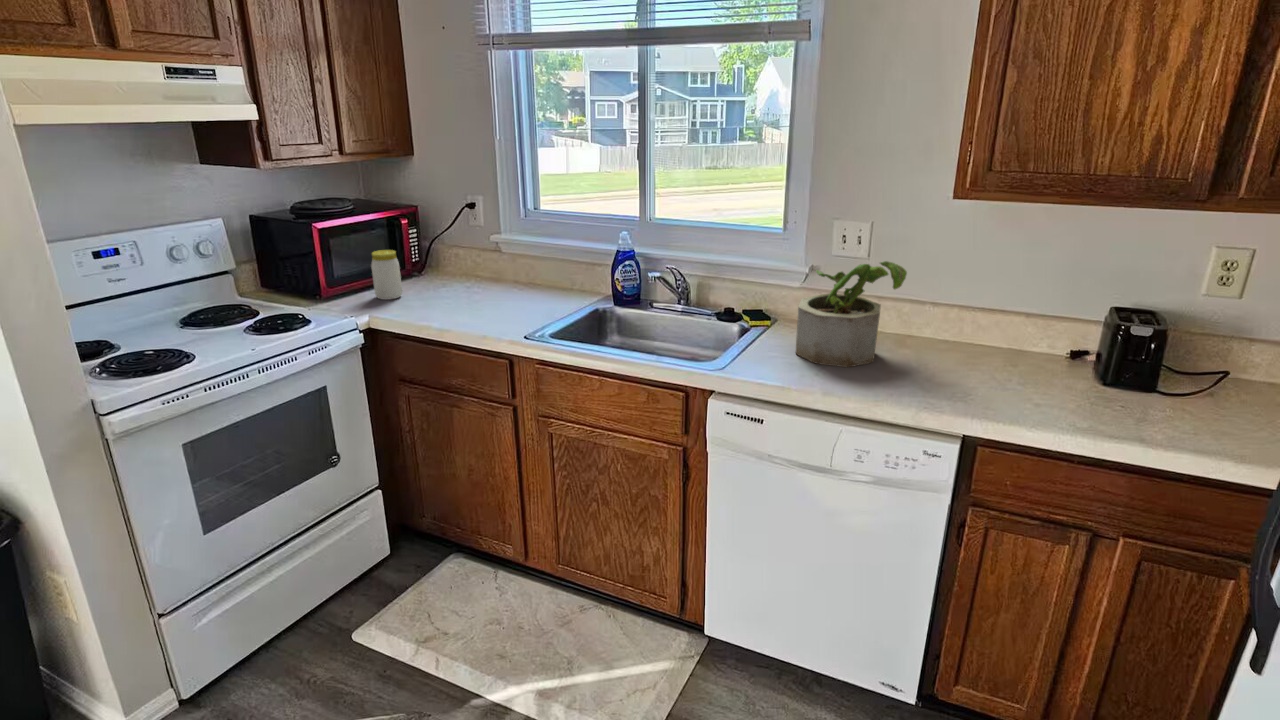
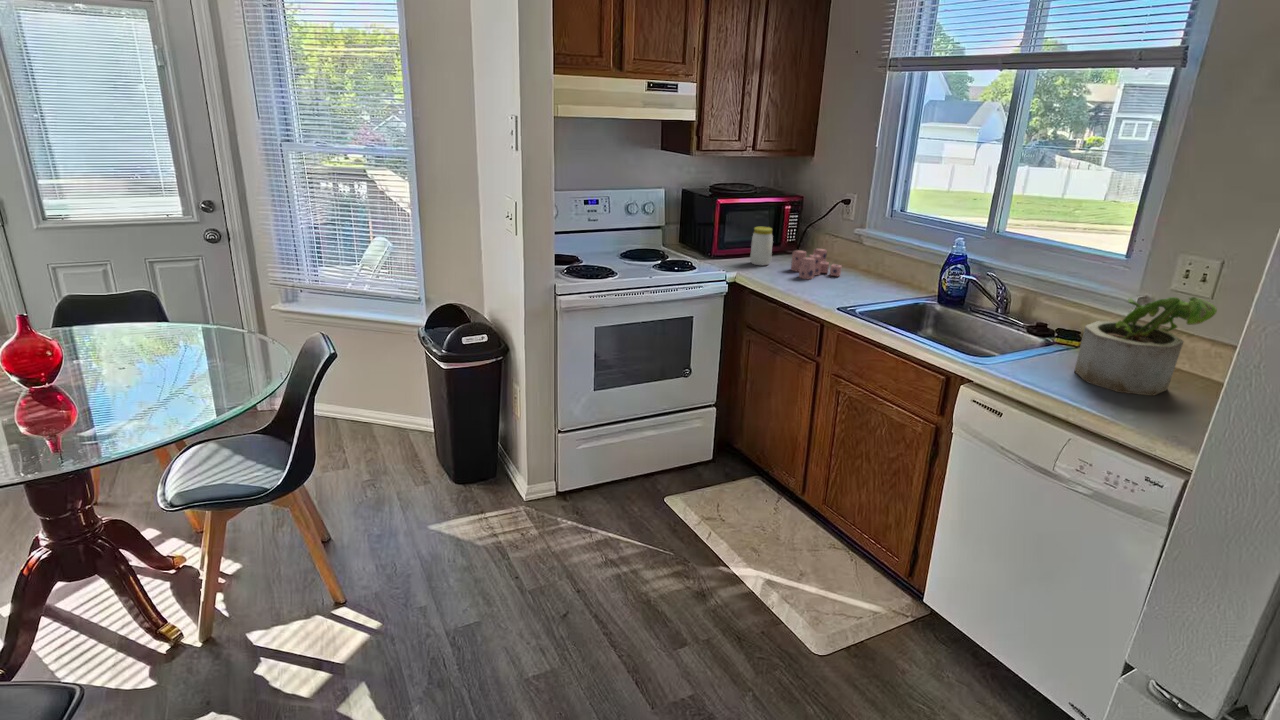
candle: none [429,265,493,307] -> present [791,249,842,279]

